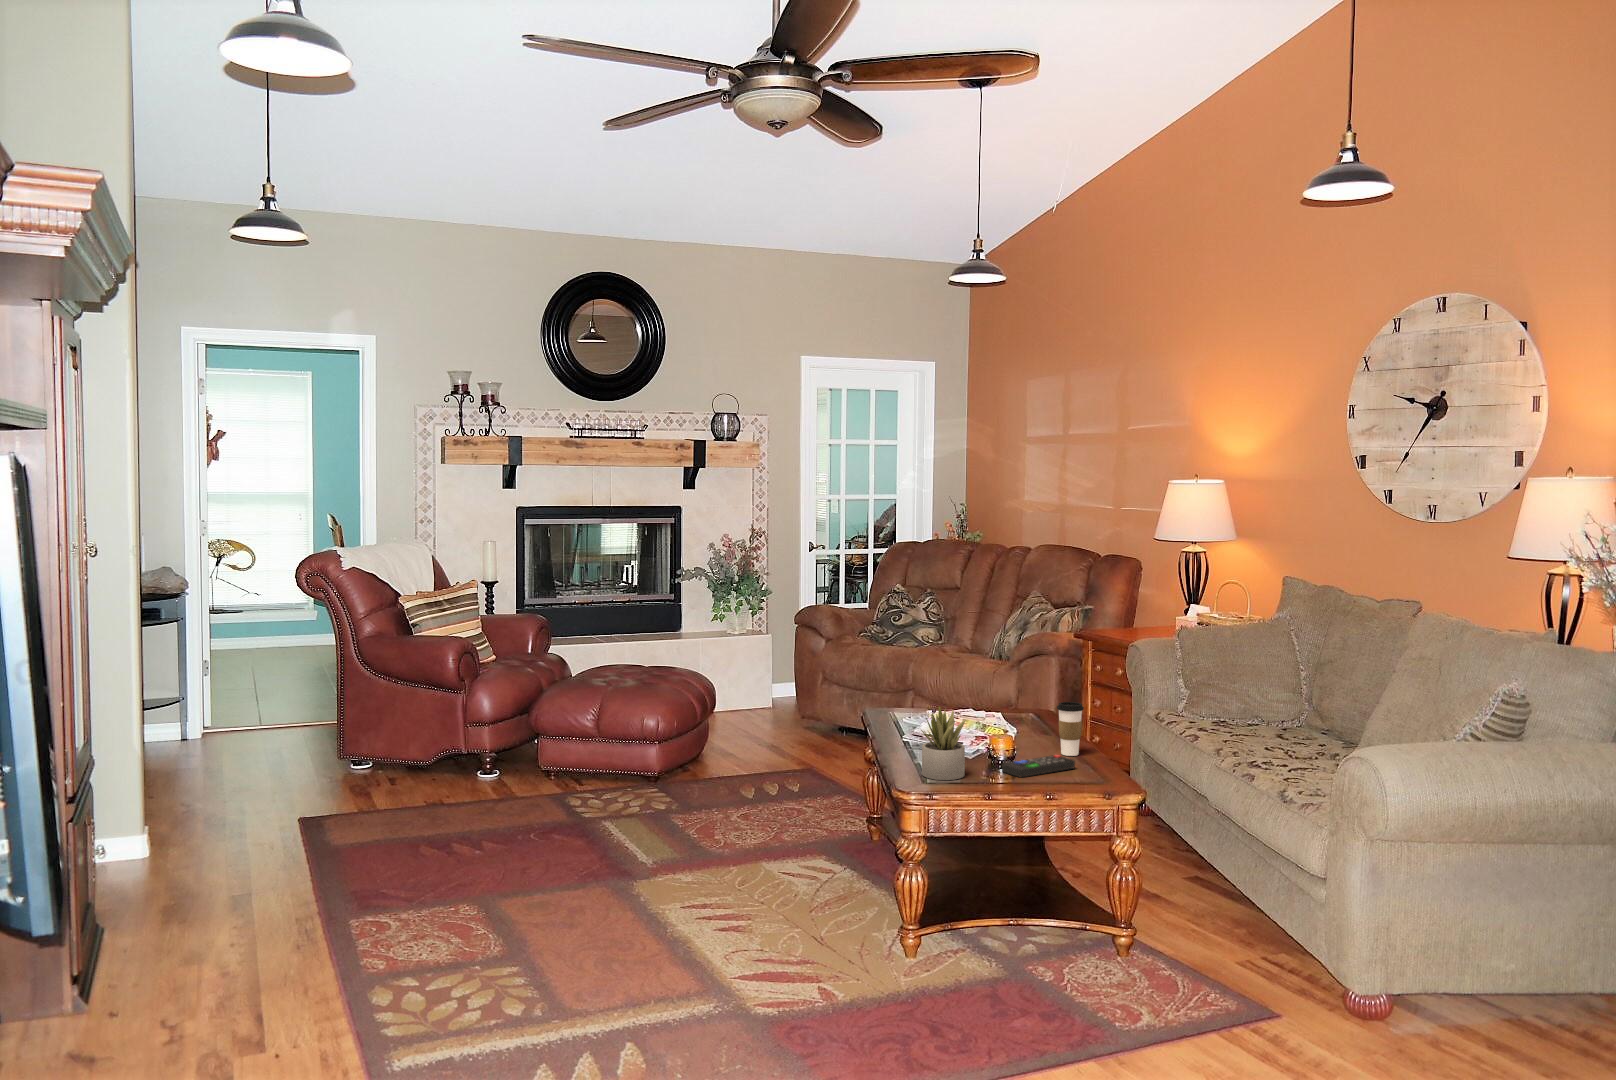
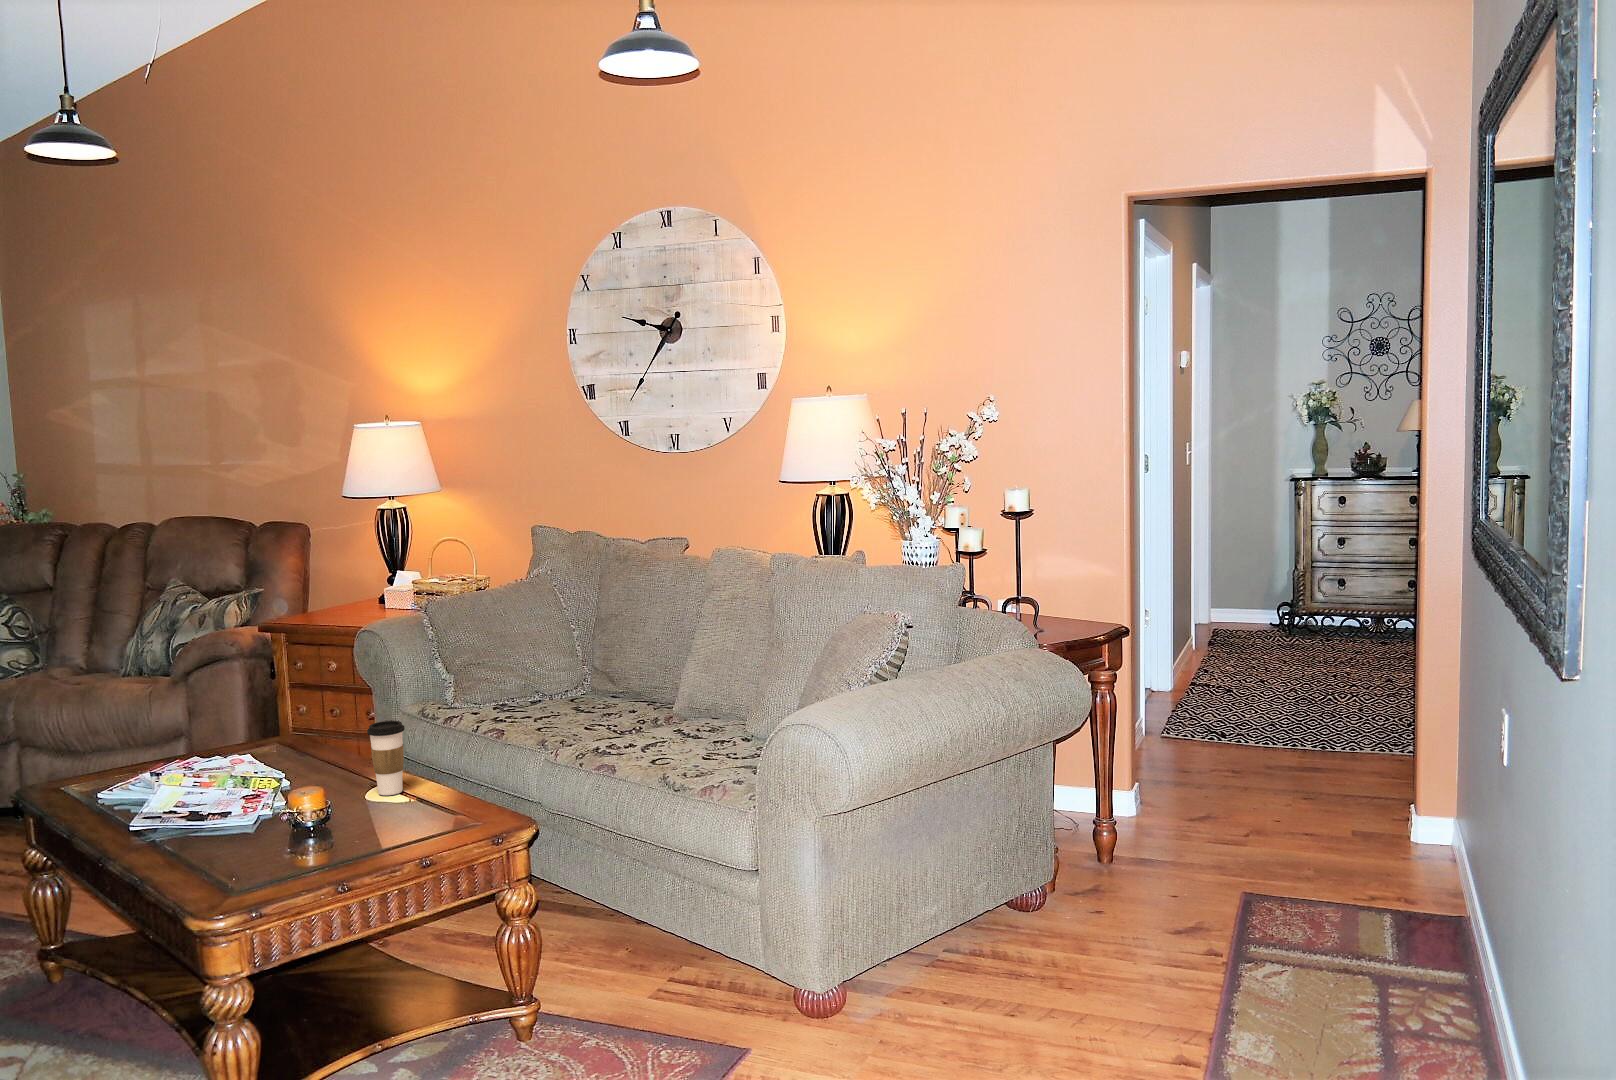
succulent plant: present [921,706,965,780] -> none [199,768,280,881]
remote control: present [1002,755,1075,777] -> none [326,798,420,844]

